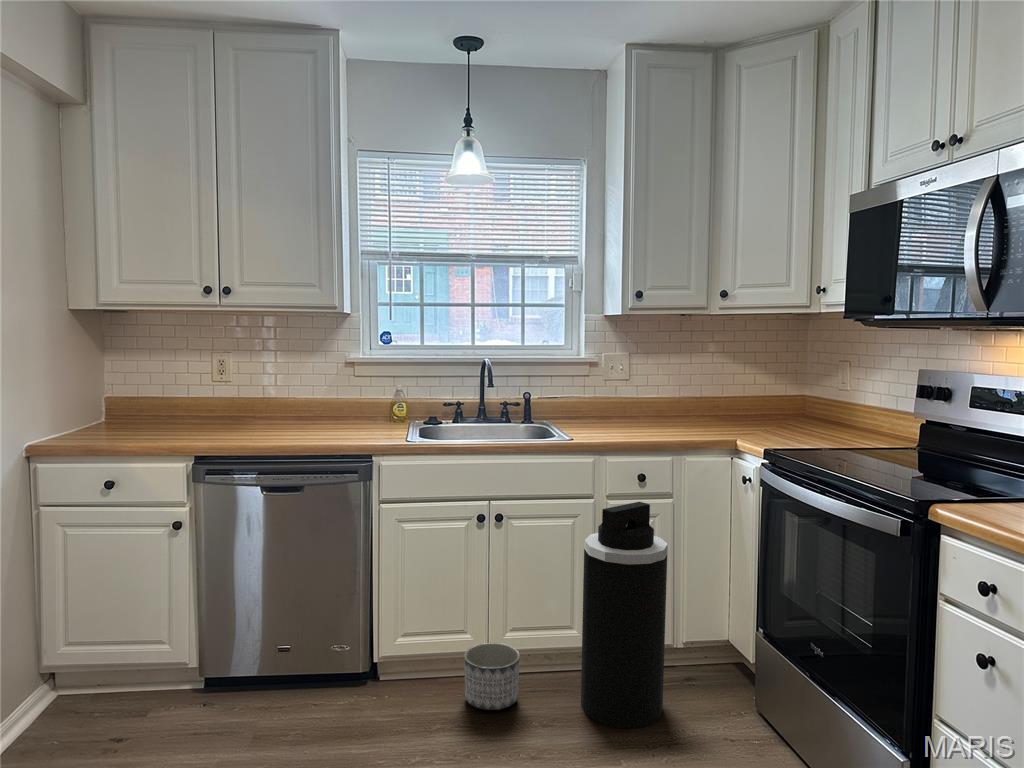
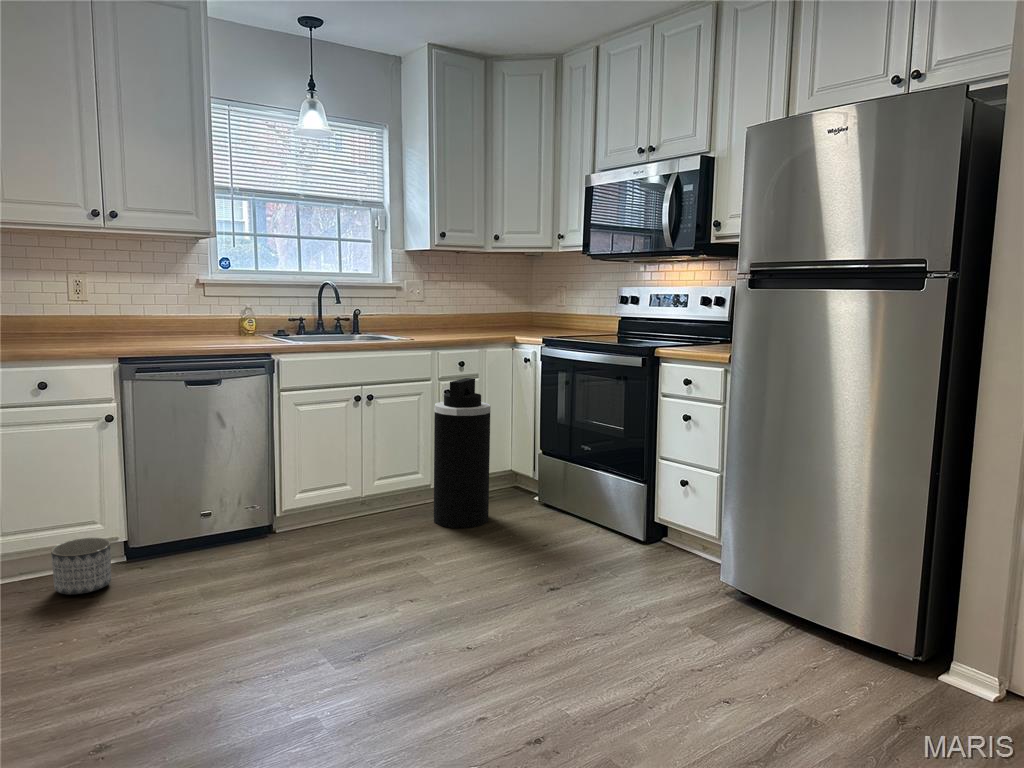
planter: present [464,643,520,710] -> present [51,538,111,595]

